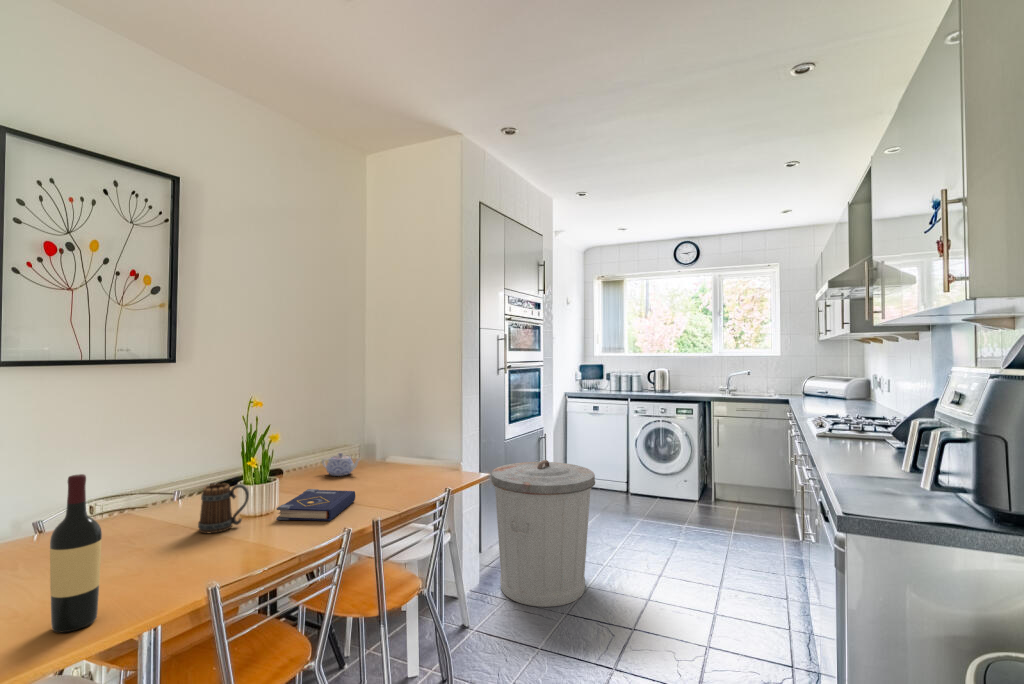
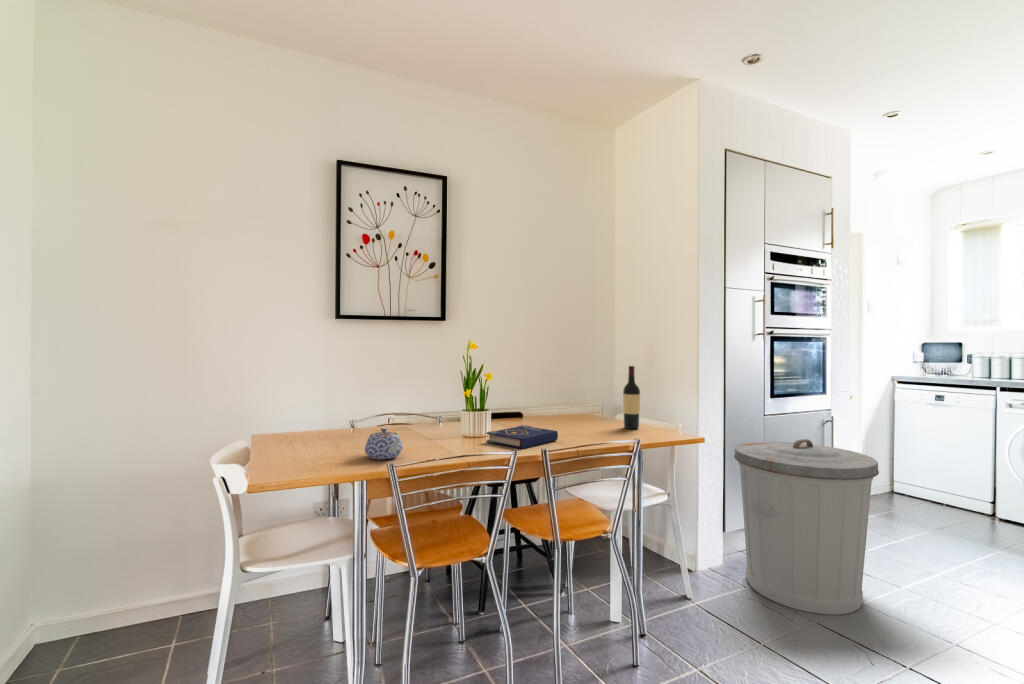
teapot: present [322,453,360,476] -> present [365,428,402,459]
wine bottle: present [50,474,102,632] -> present [623,366,640,429]
mug: present [198,483,249,533] -> none [431,406,466,443]

